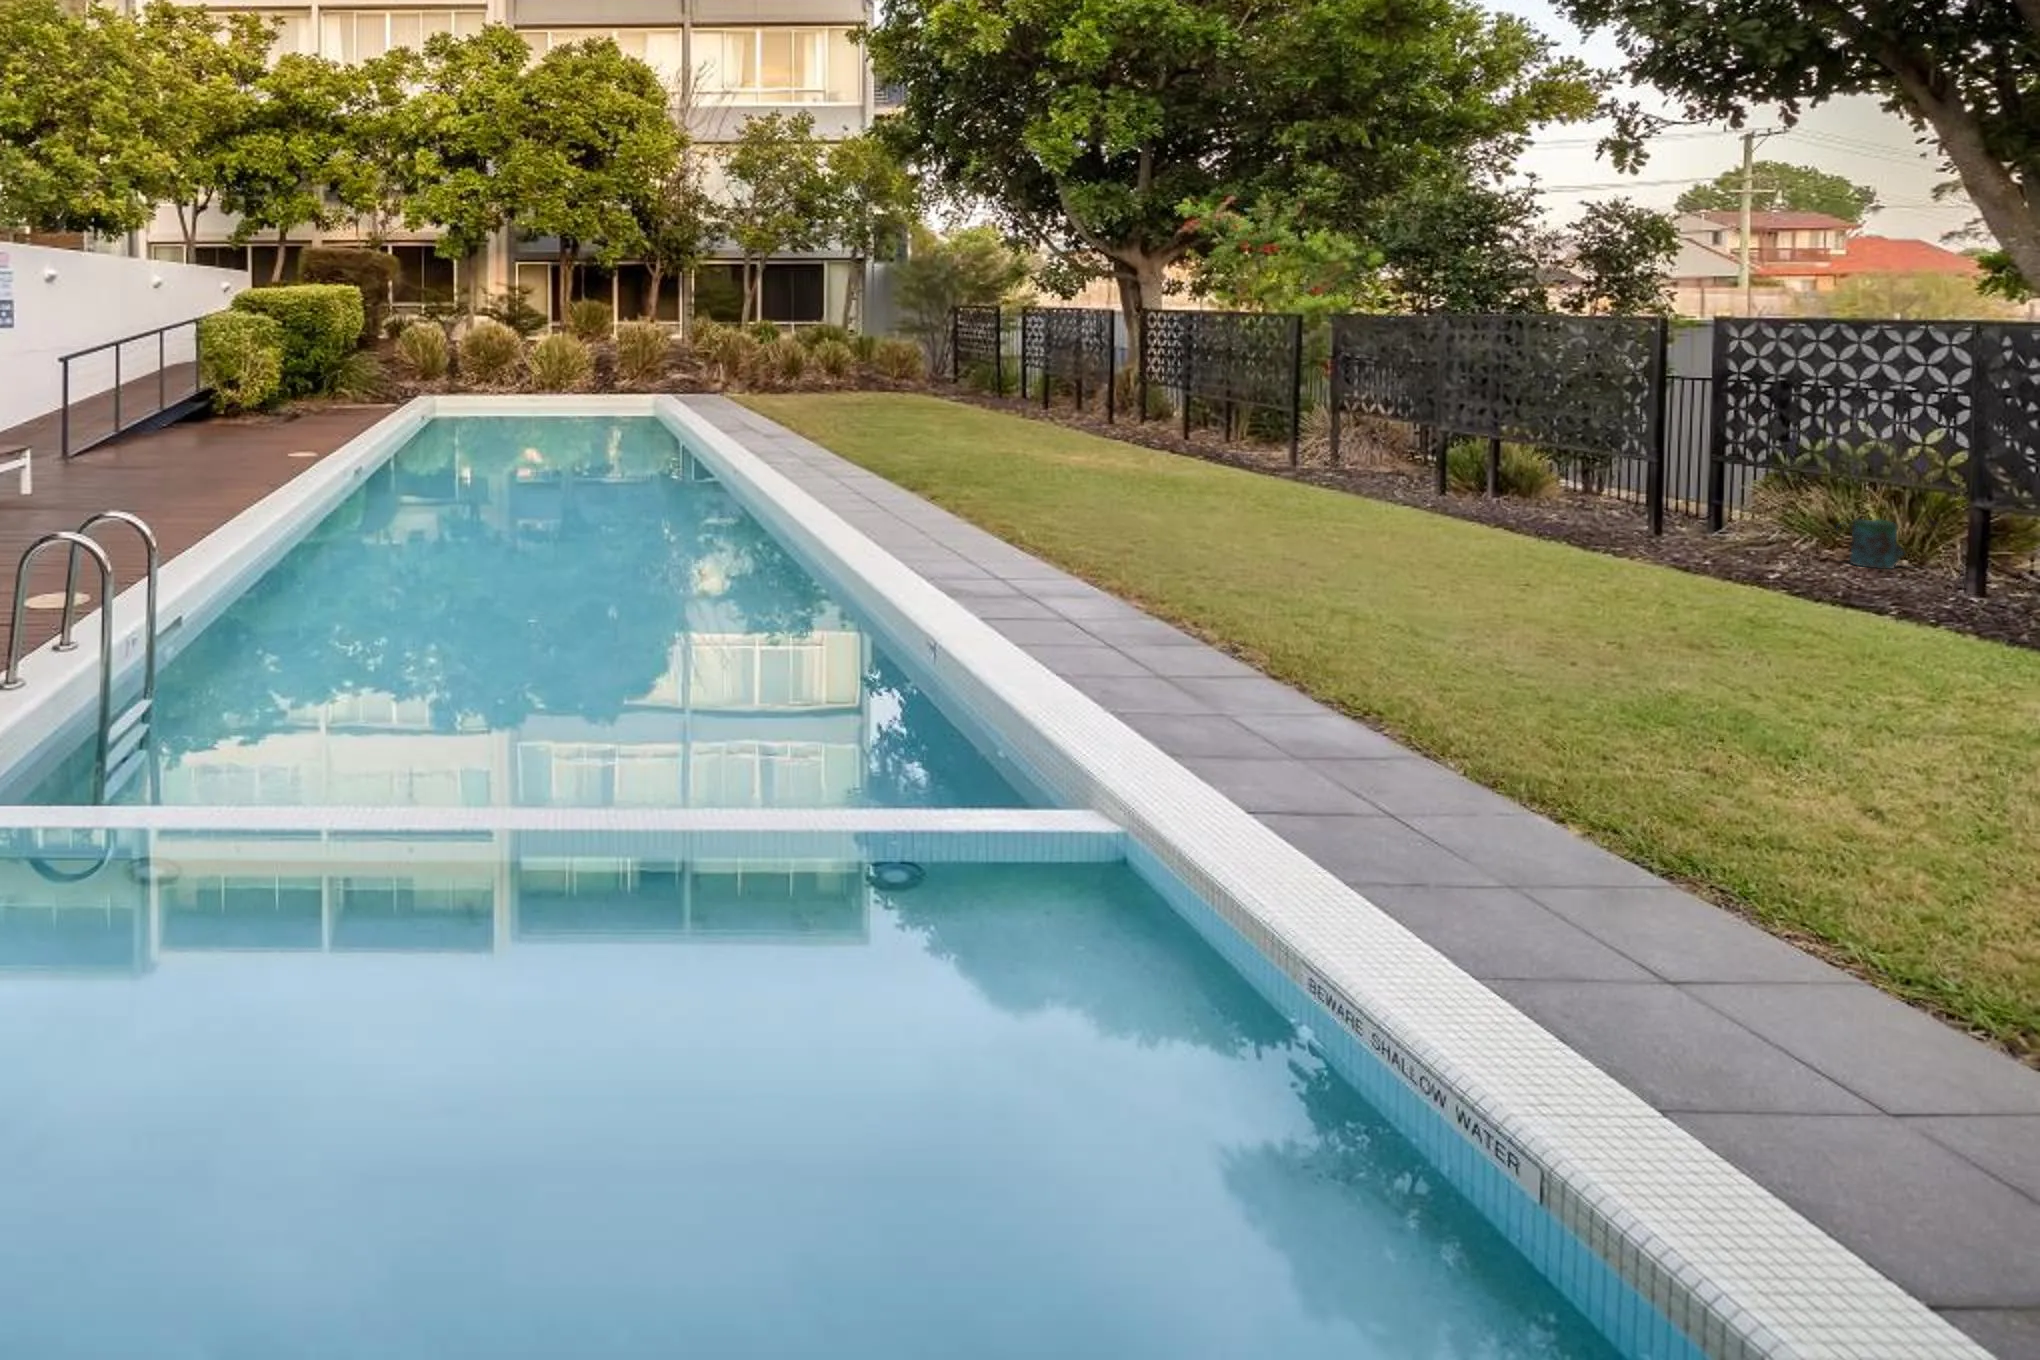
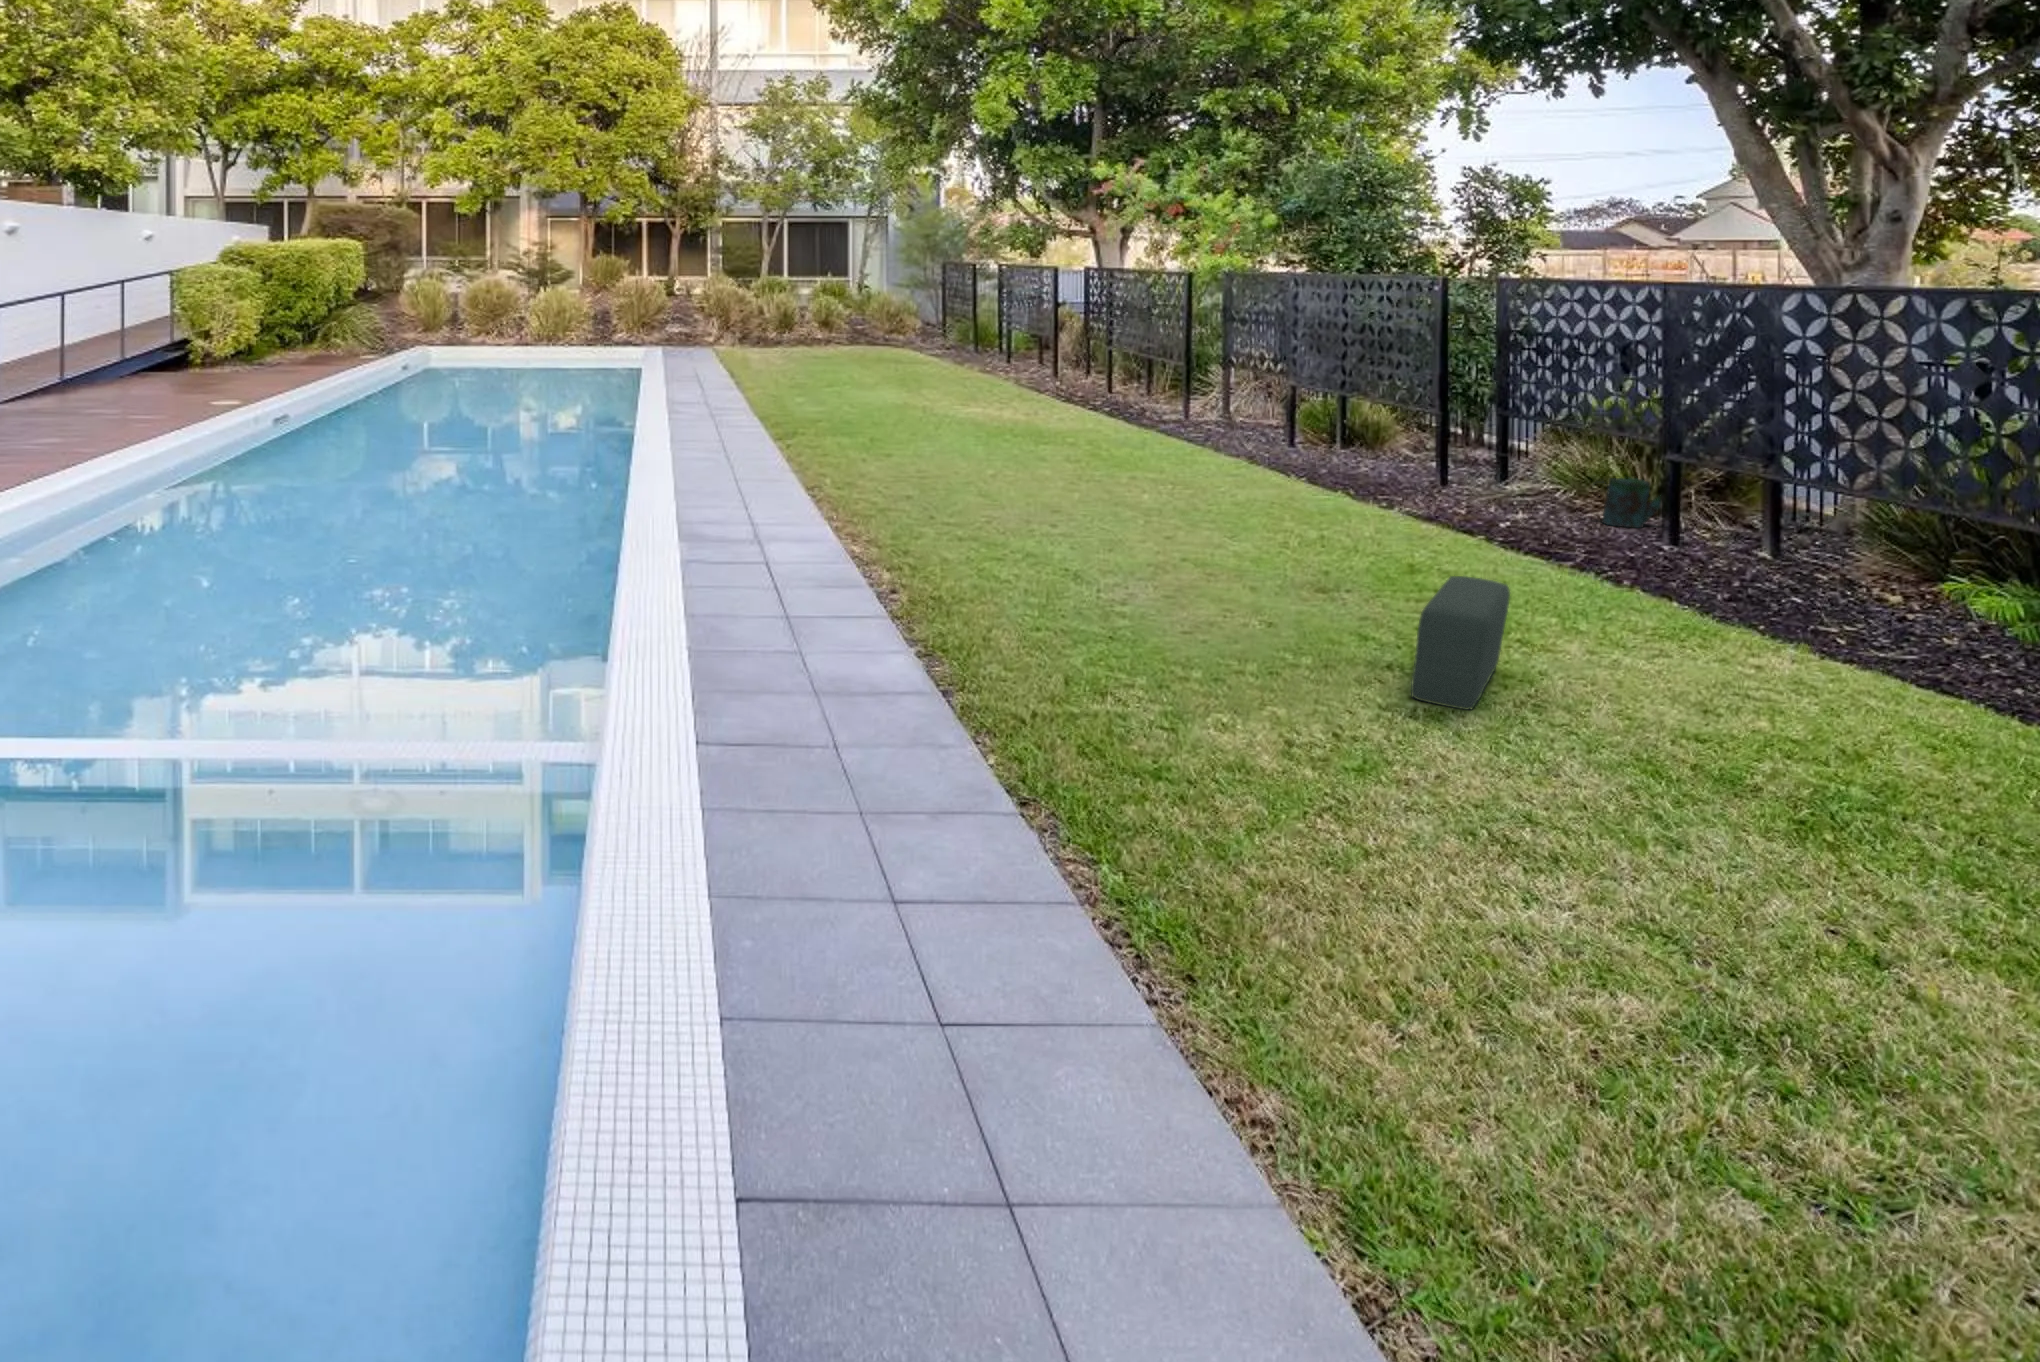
pouf: none [1843,610,1935,734] -> present [1411,576,1510,710]

